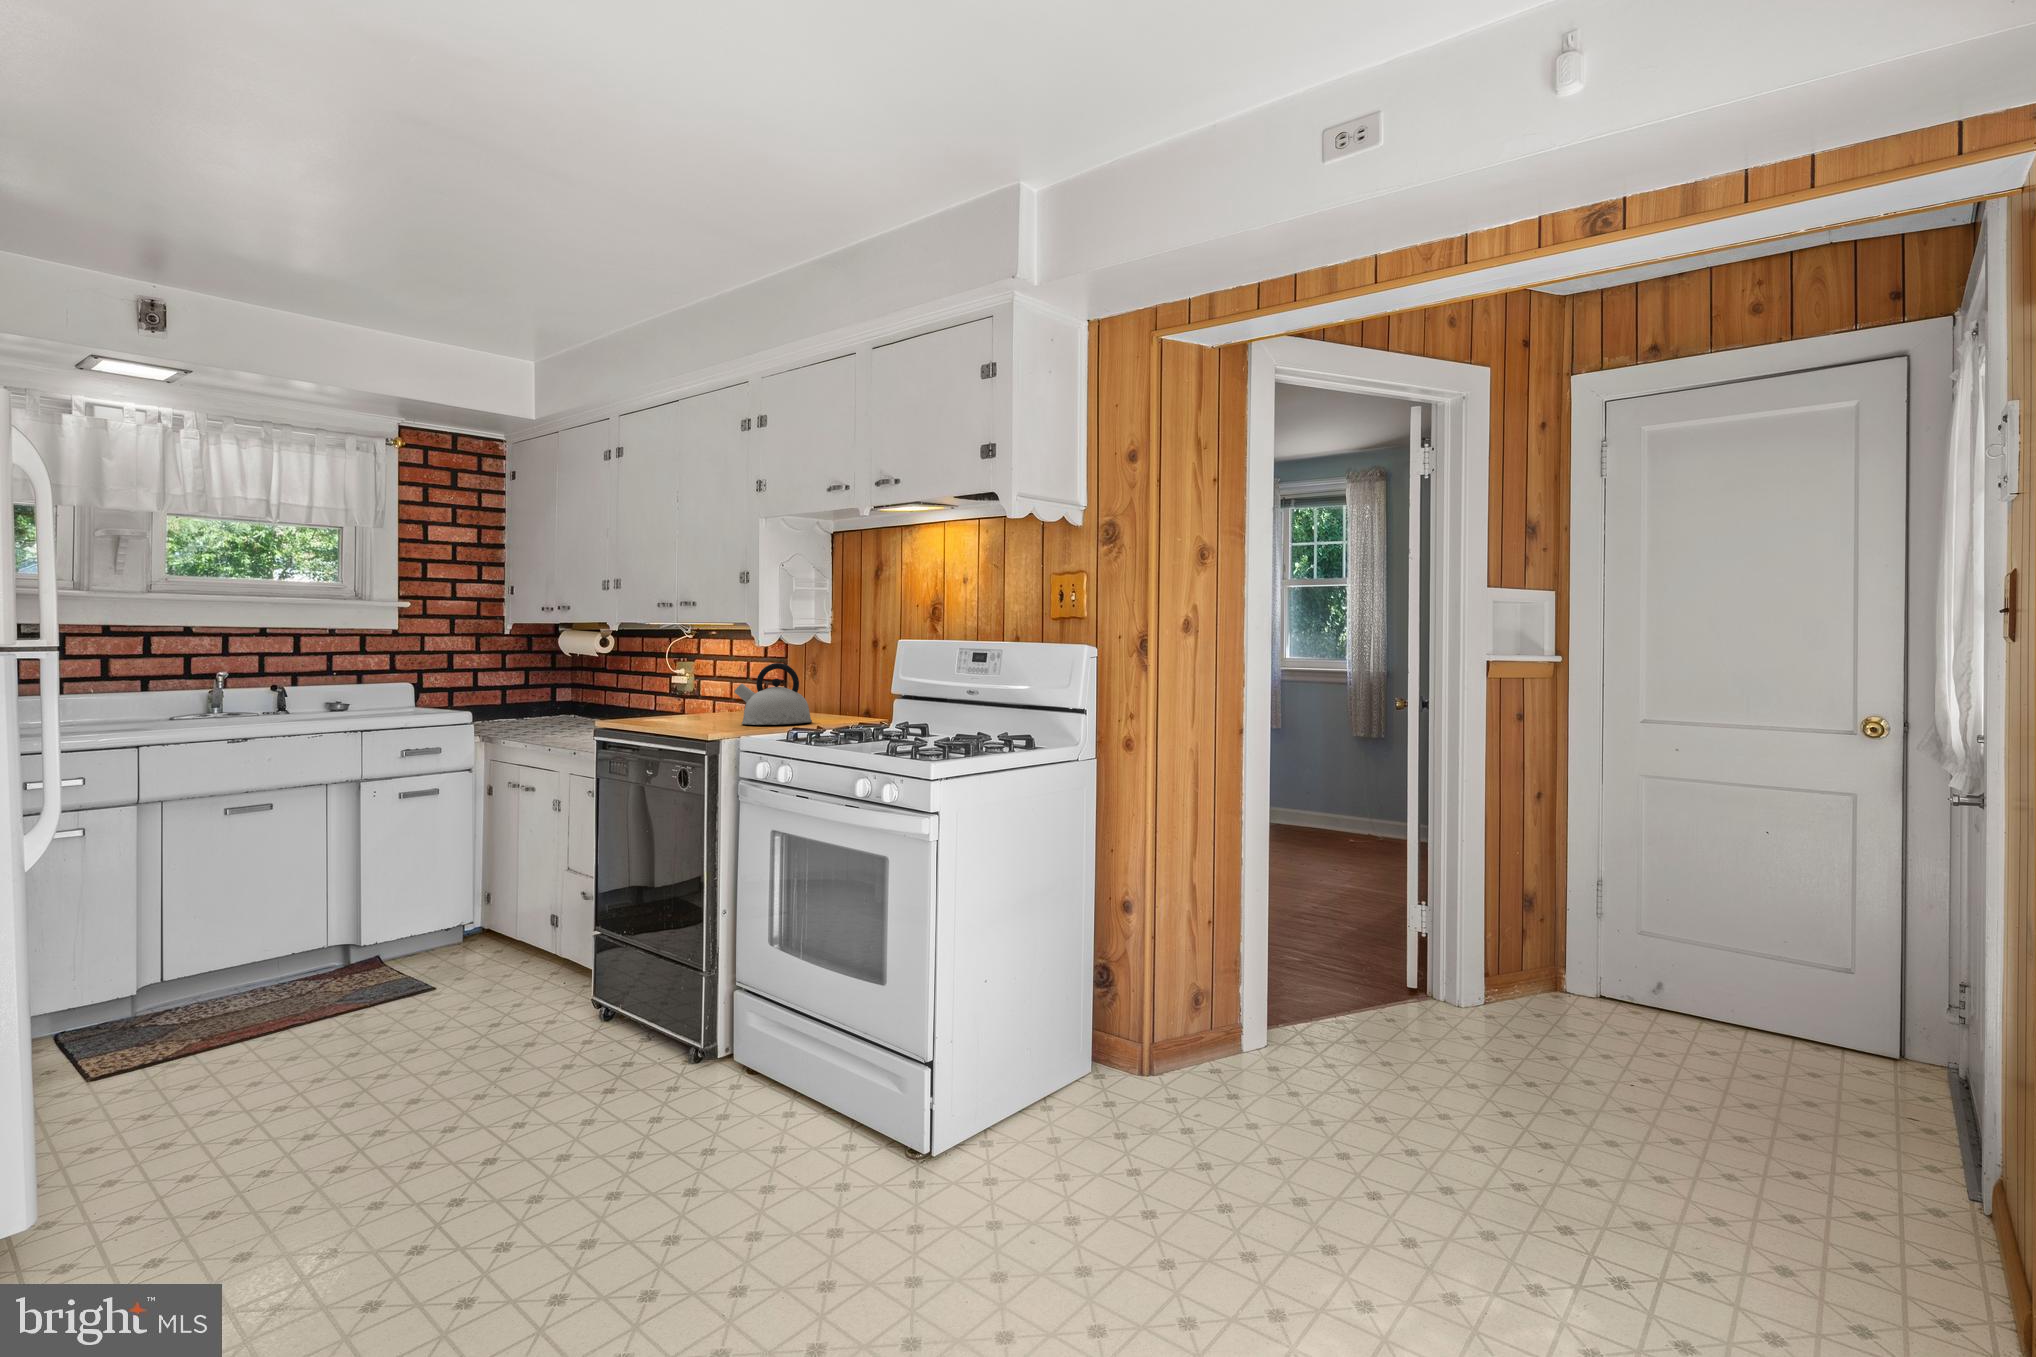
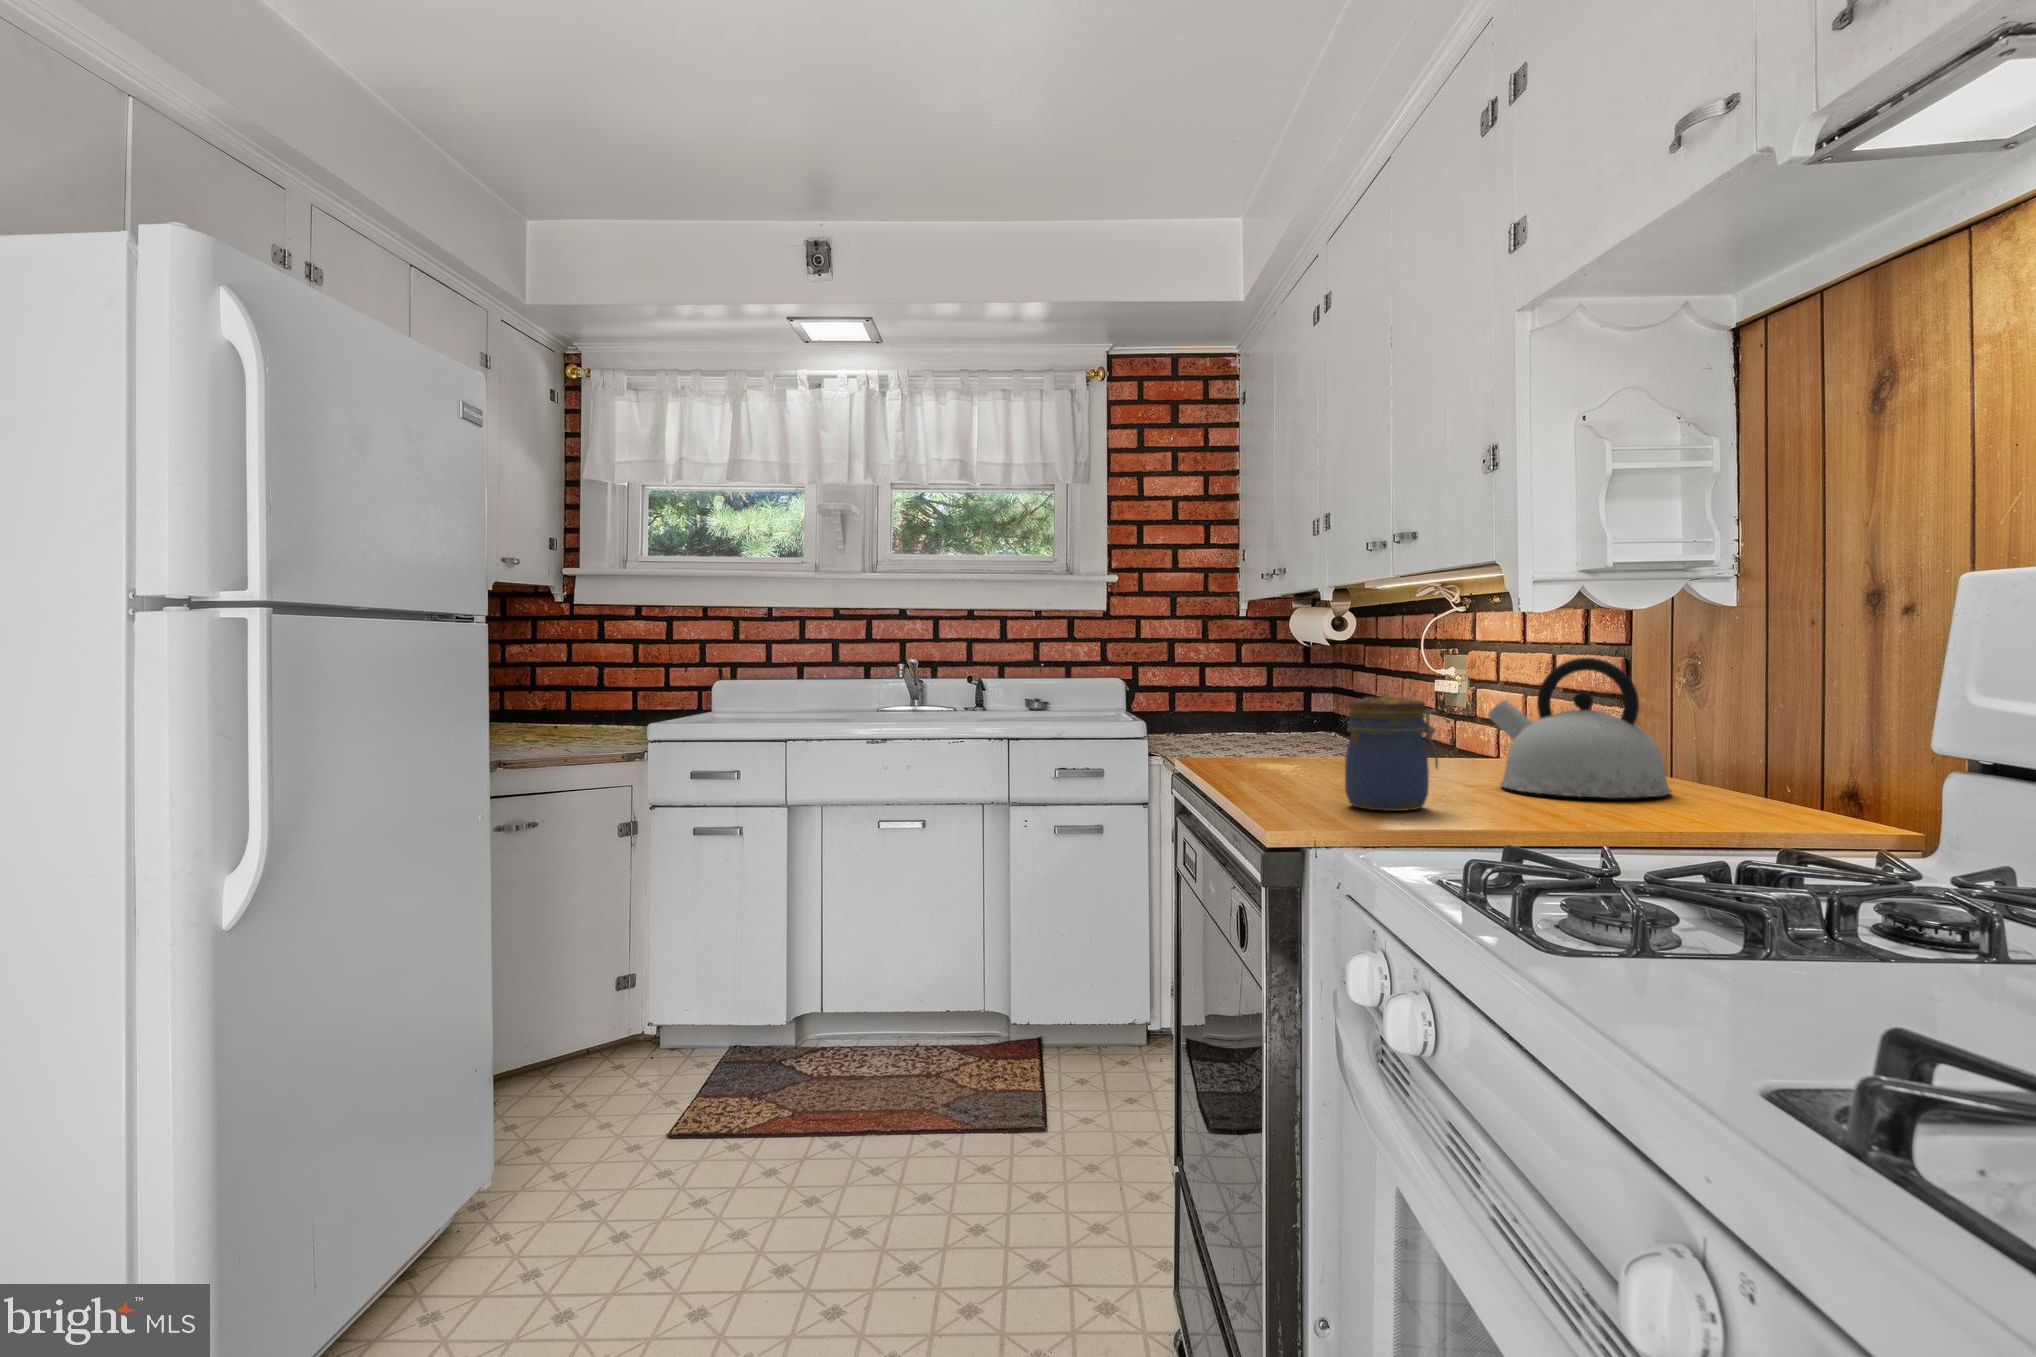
jar: none [685,682,727,734] -> present [1345,697,1438,811]

